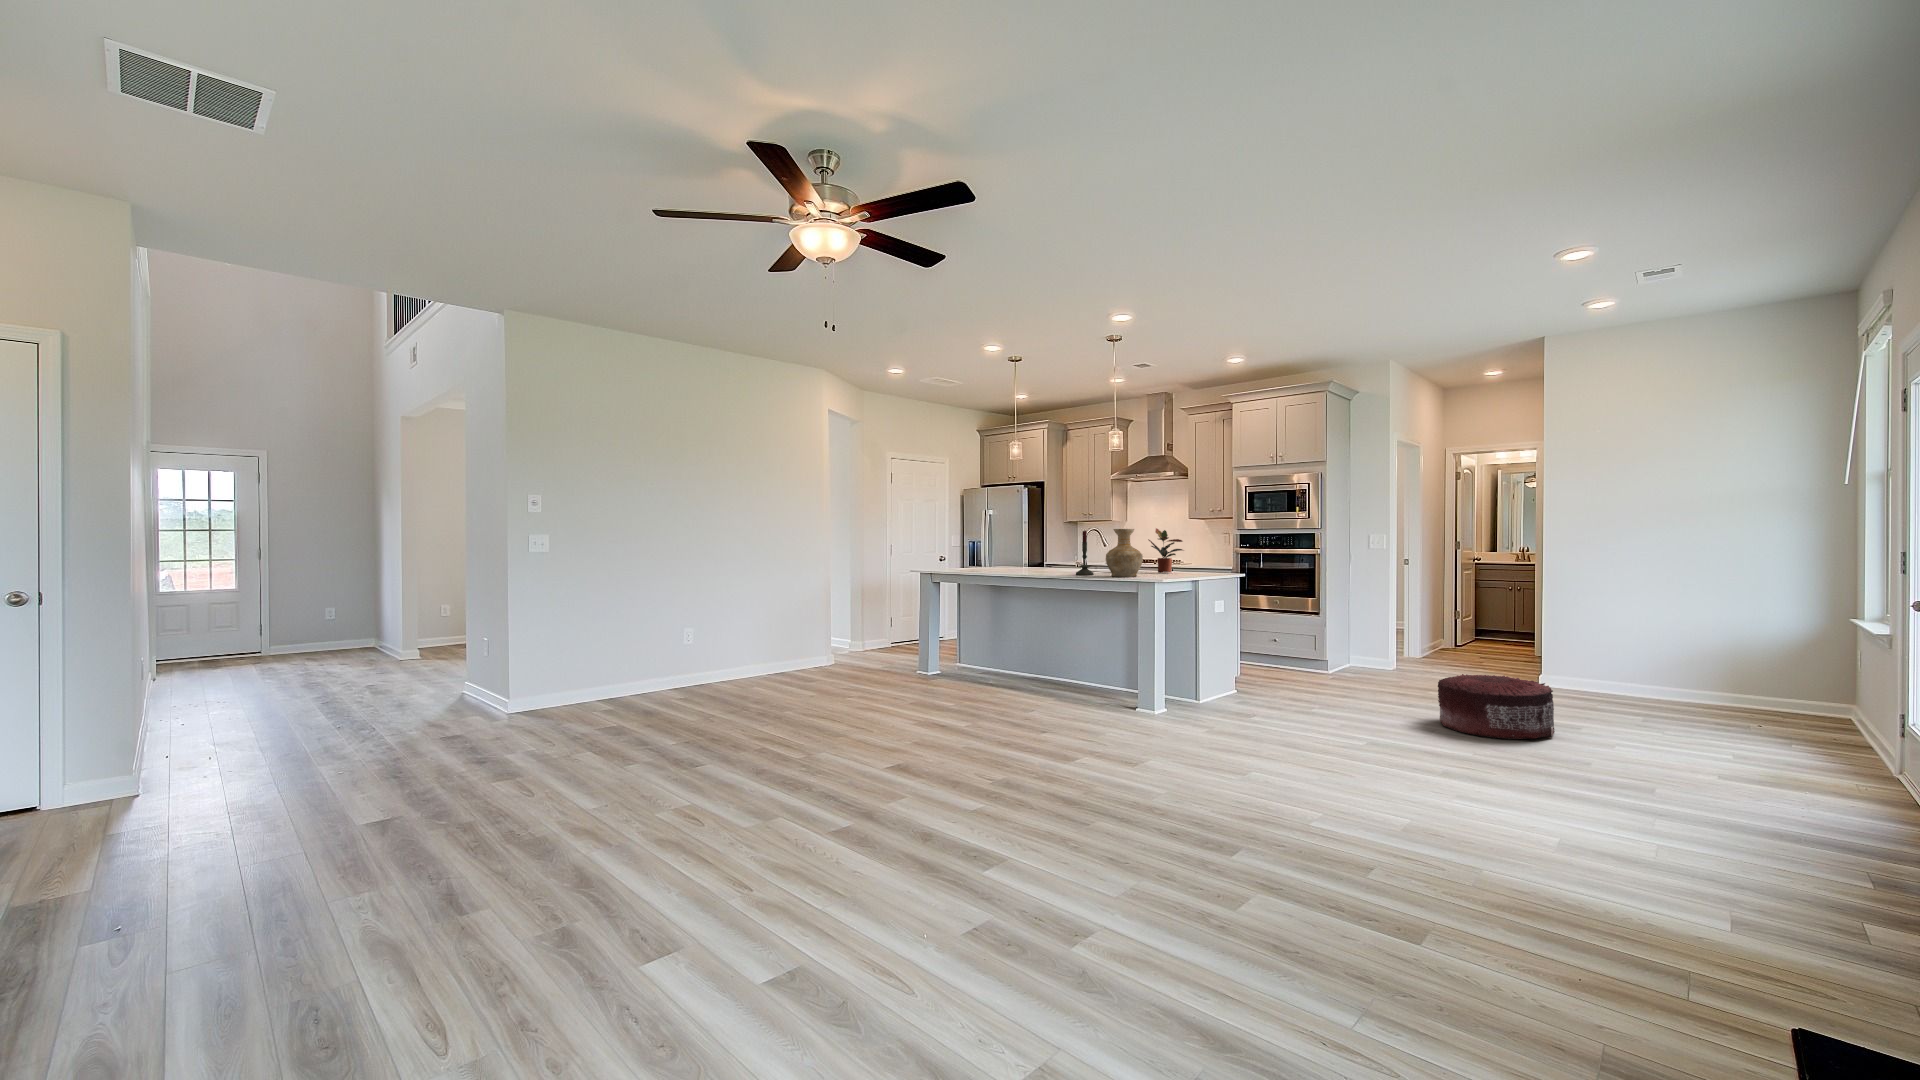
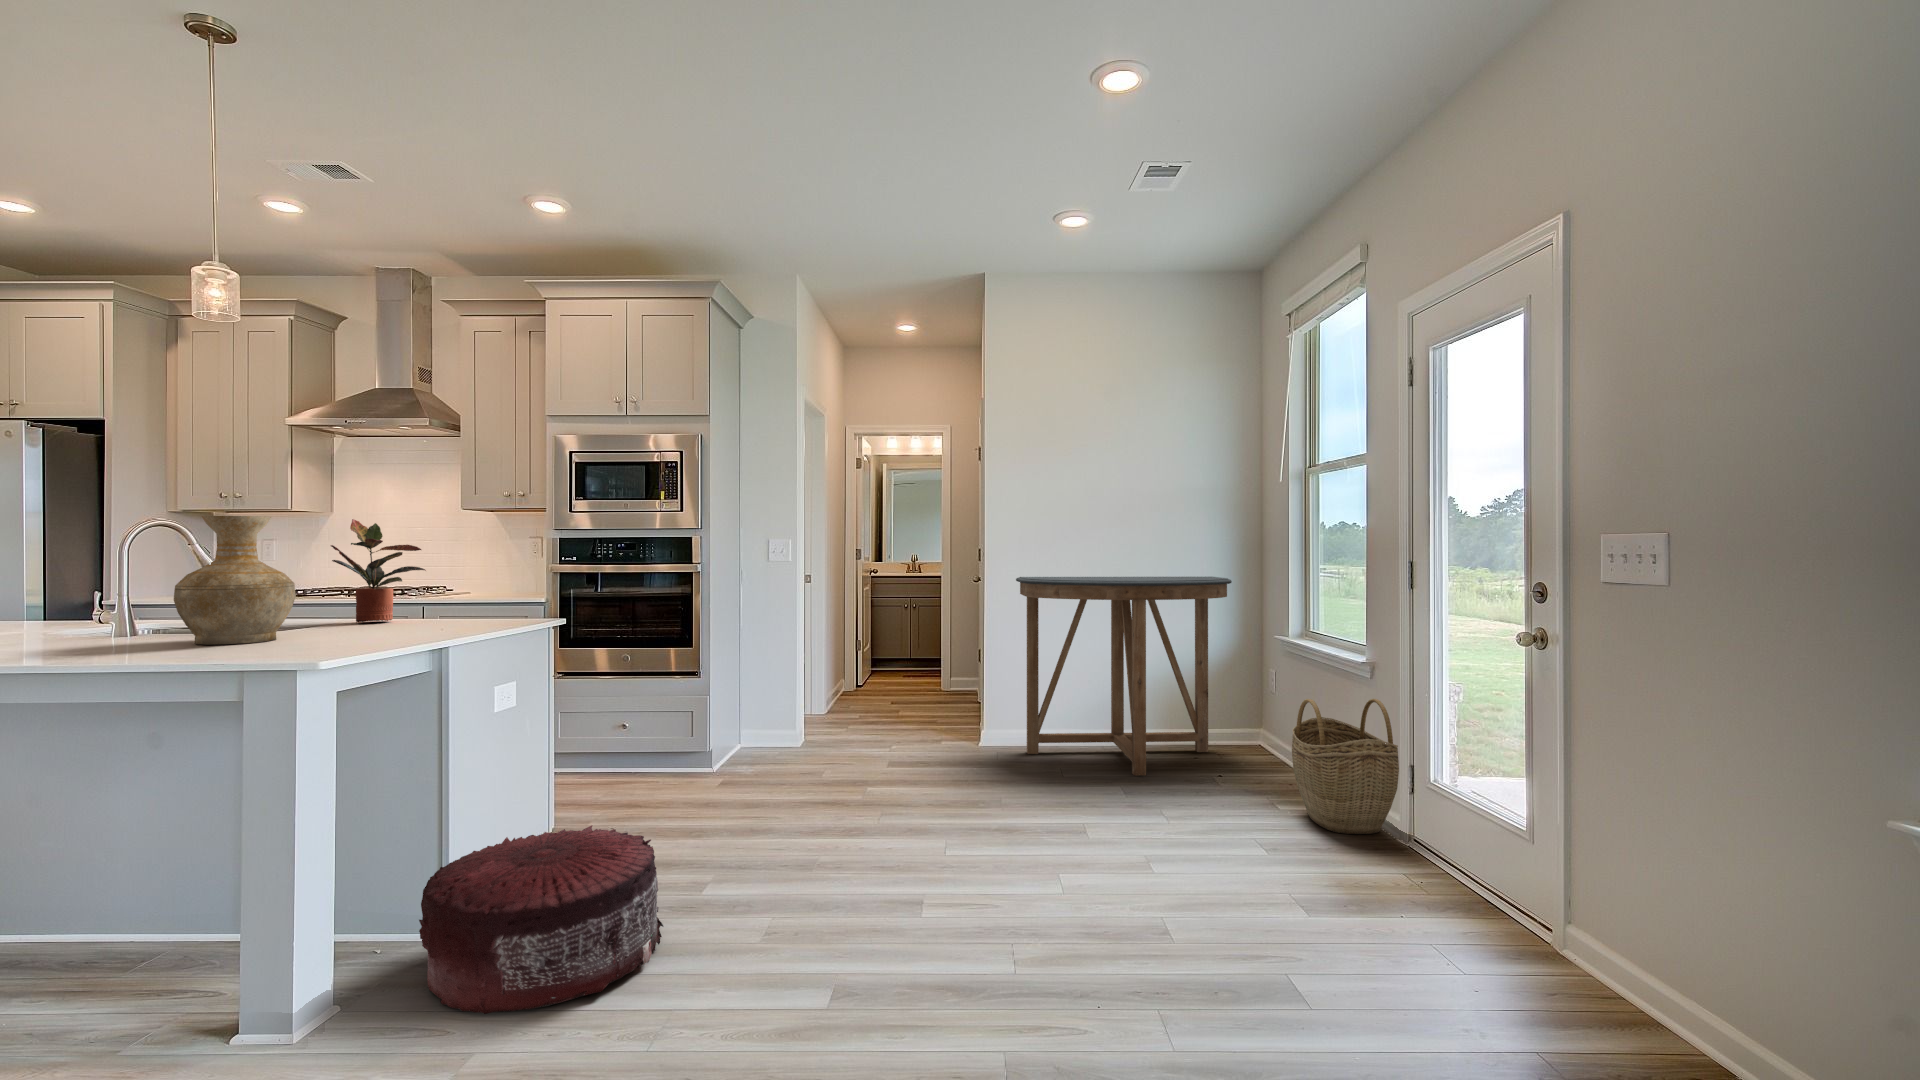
candle: present [1076,531,1094,575] -> none [82,517,149,643]
console table: none [1560,561,1777,711] -> present [1016,577,1232,776]
woven basket: none [1779,655,1878,760] -> present [1292,699,1399,834]
pouf: present [1438,674,1555,739] -> present [419,826,663,1014]

